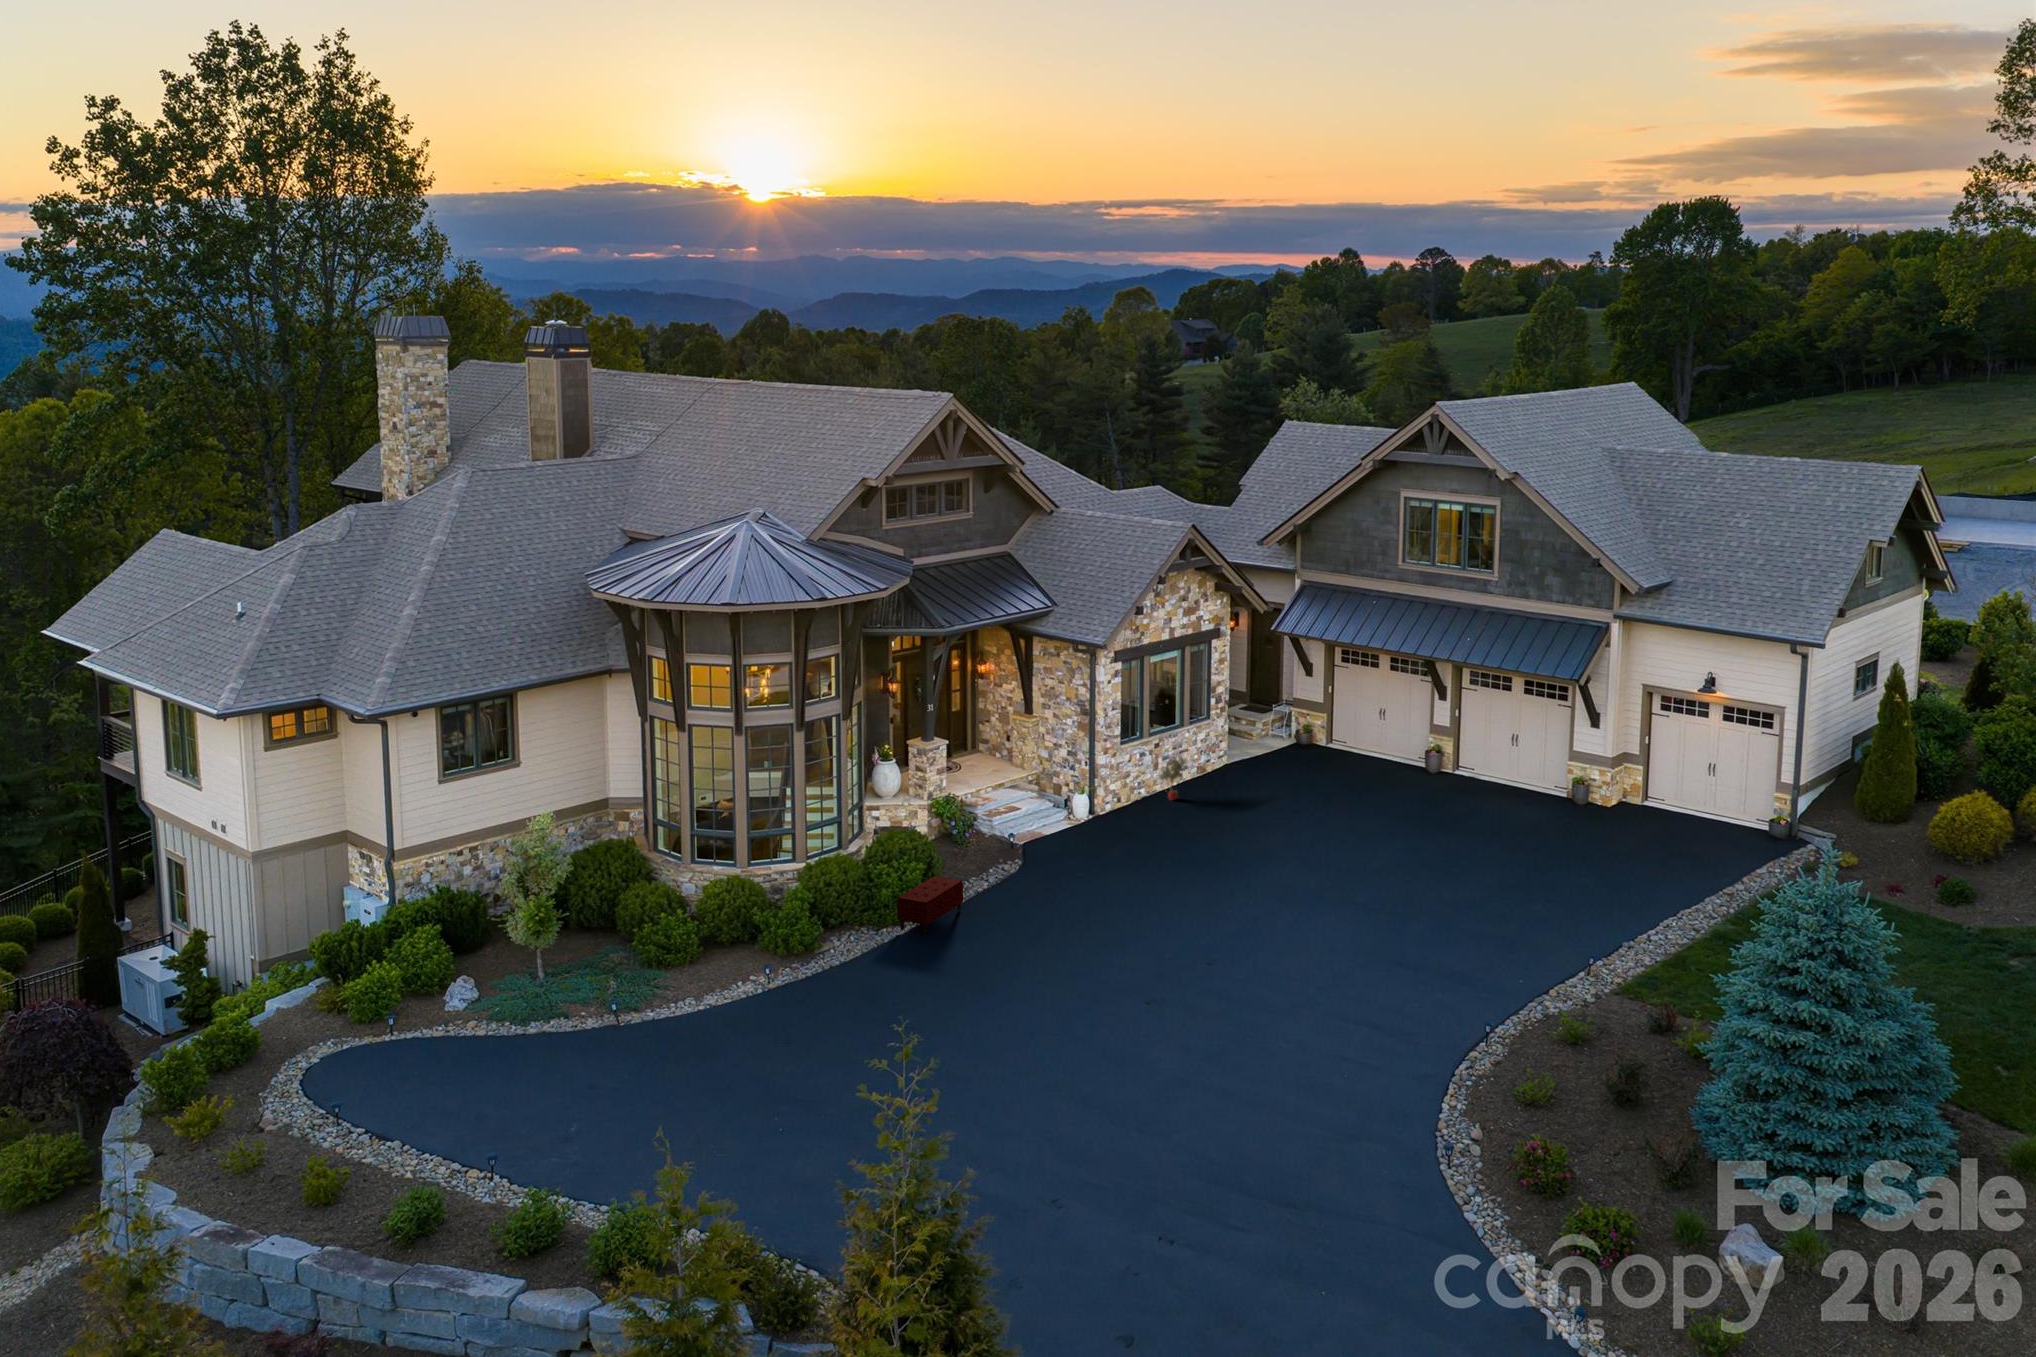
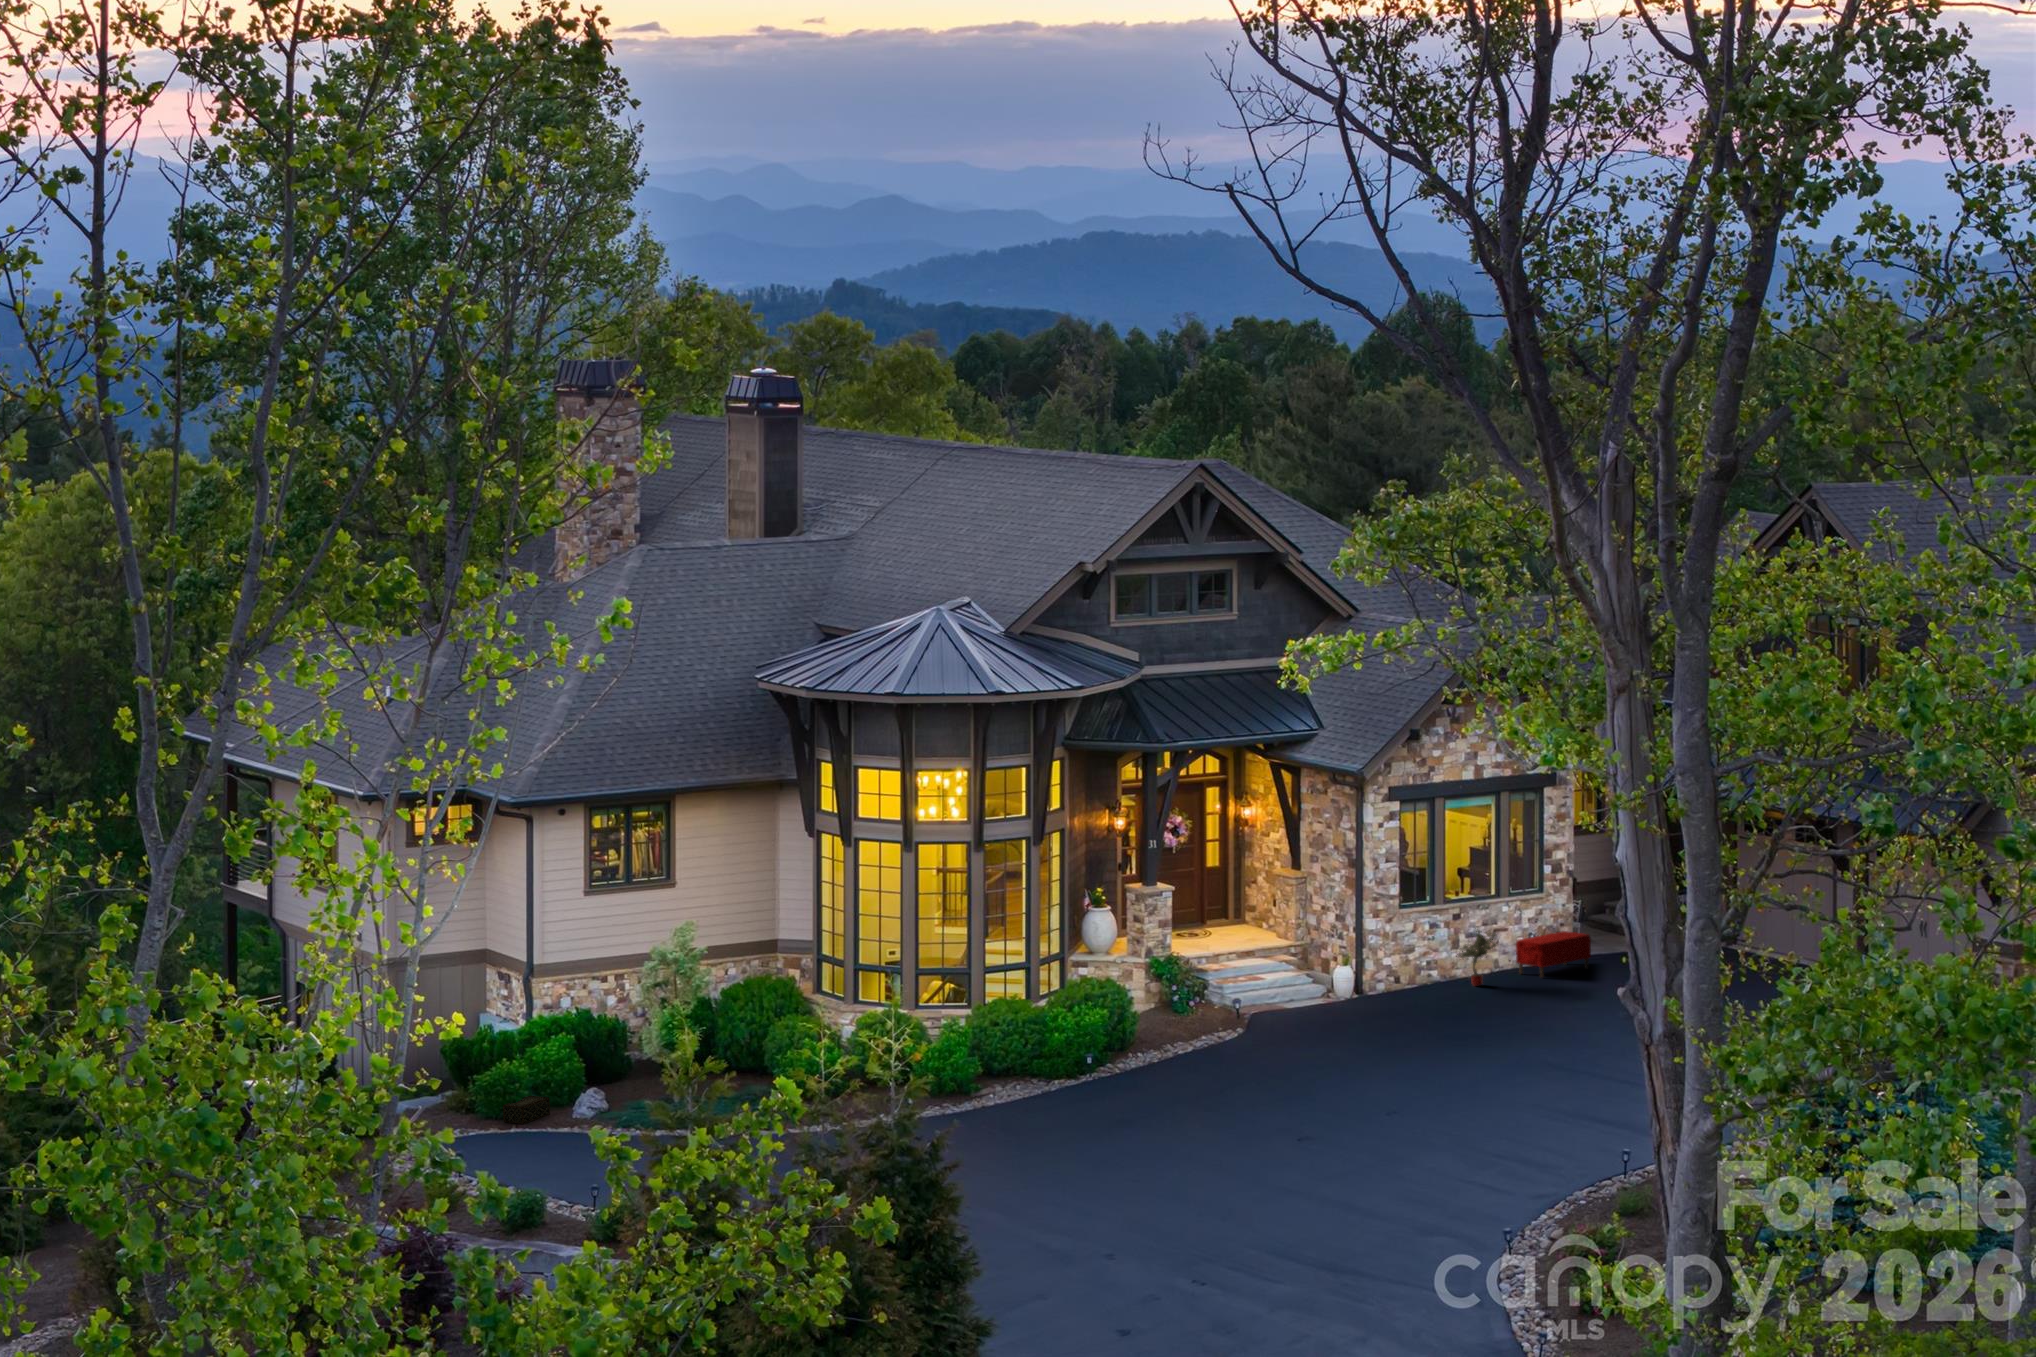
bench: present [897,876,963,935] -> present [1516,931,1591,977]
woven basket: none [387,997,433,1030] -> present [503,1096,550,1124]

